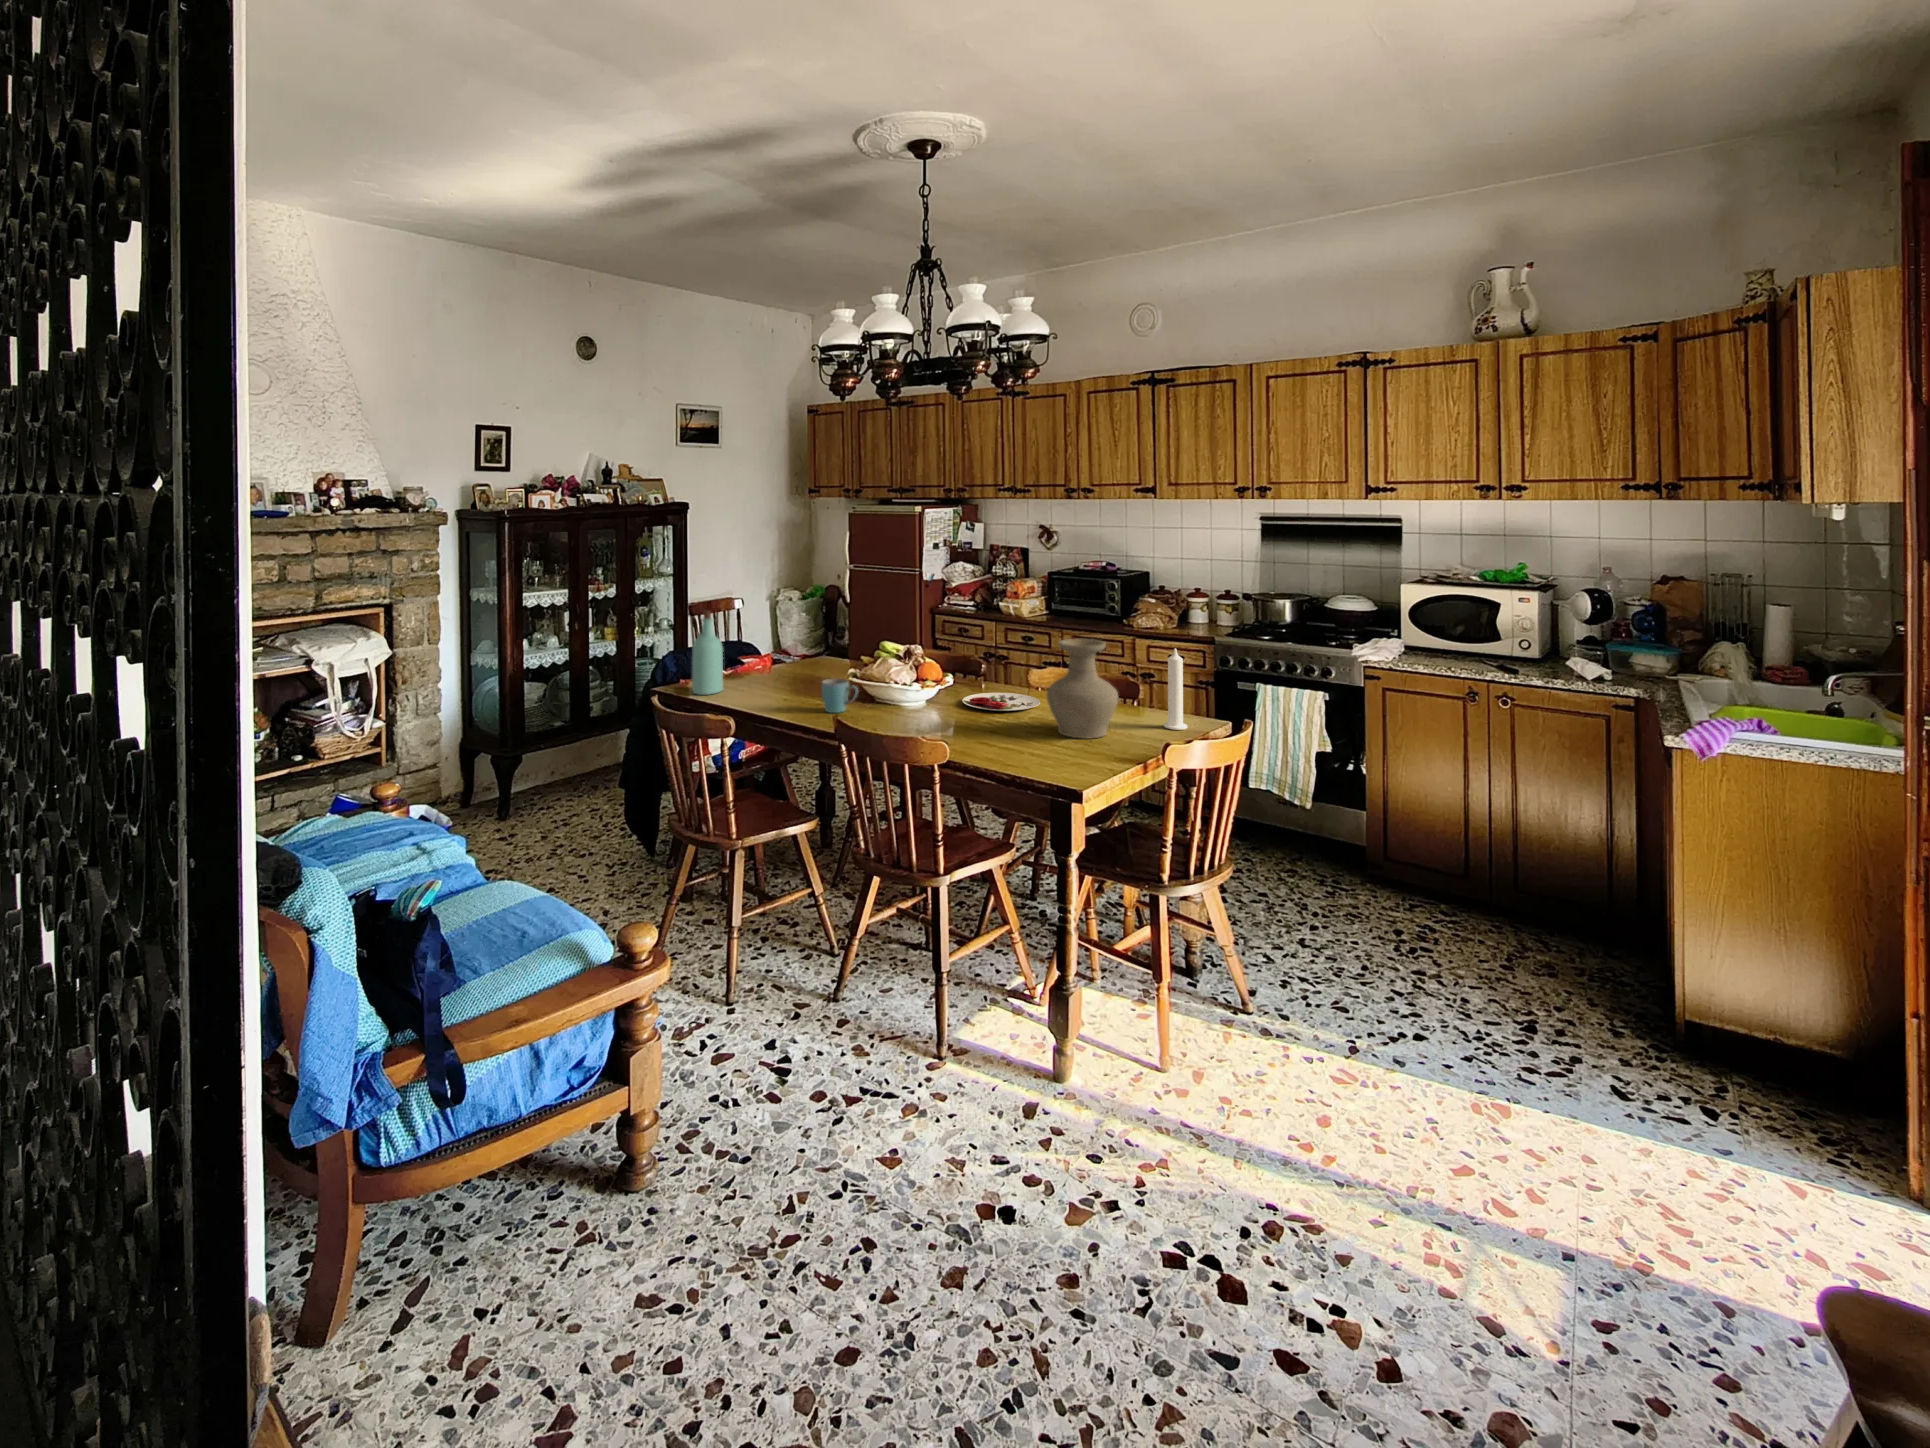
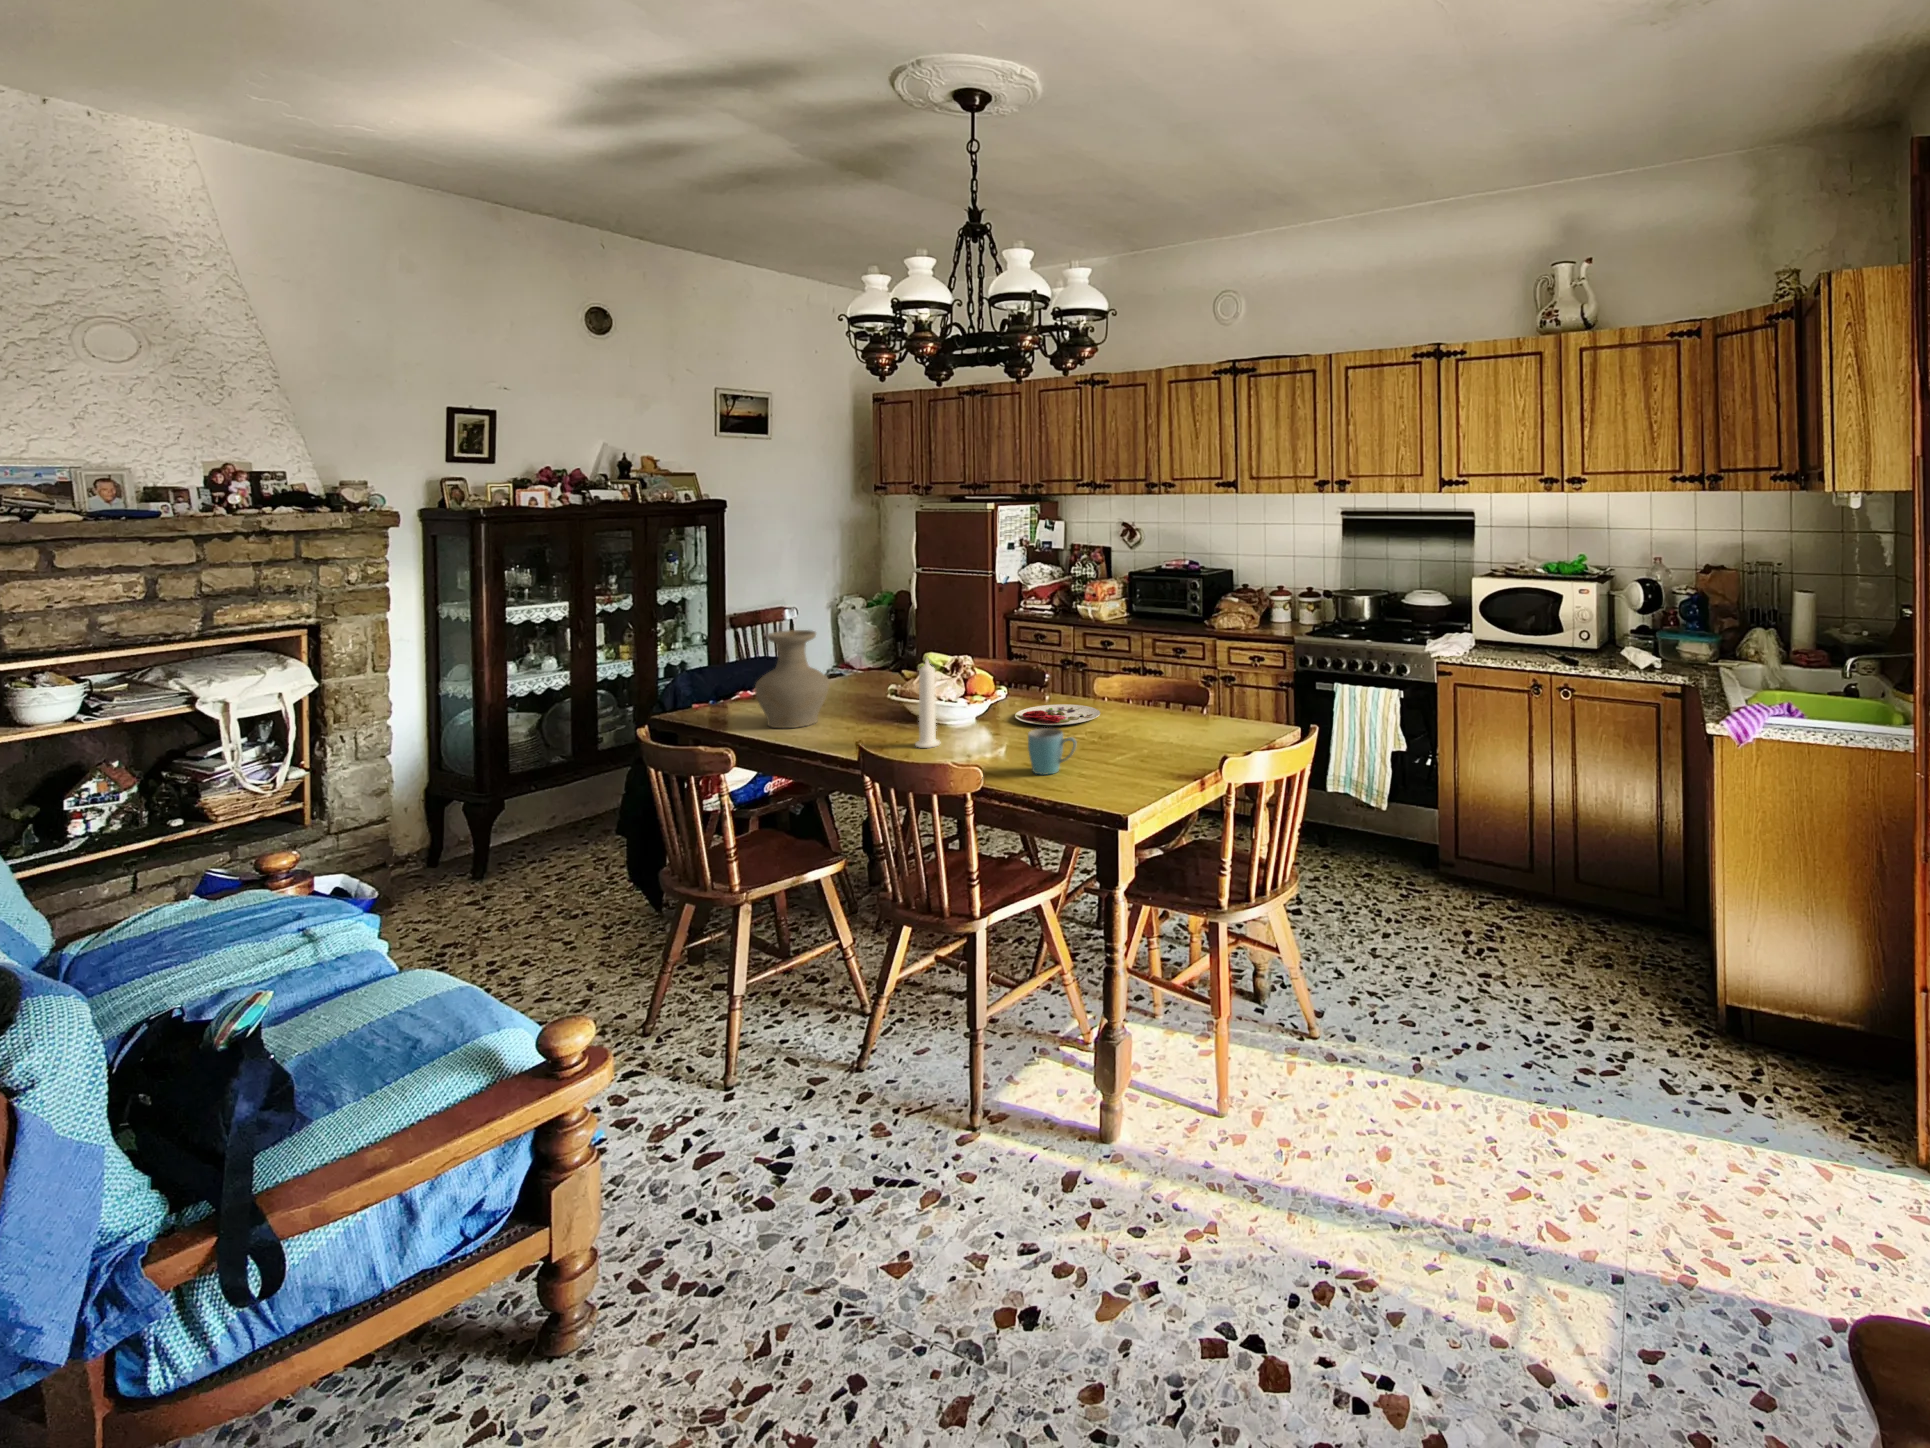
bottle: present [692,611,723,695] -> none [701,623,739,721]
vase: present [1047,639,1118,739] -> present [755,630,829,728]
candle: present [1164,648,1187,730] -> present [915,659,940,748]
mug: present [822,679,858,713] -> present [1028,728,1076,775]

